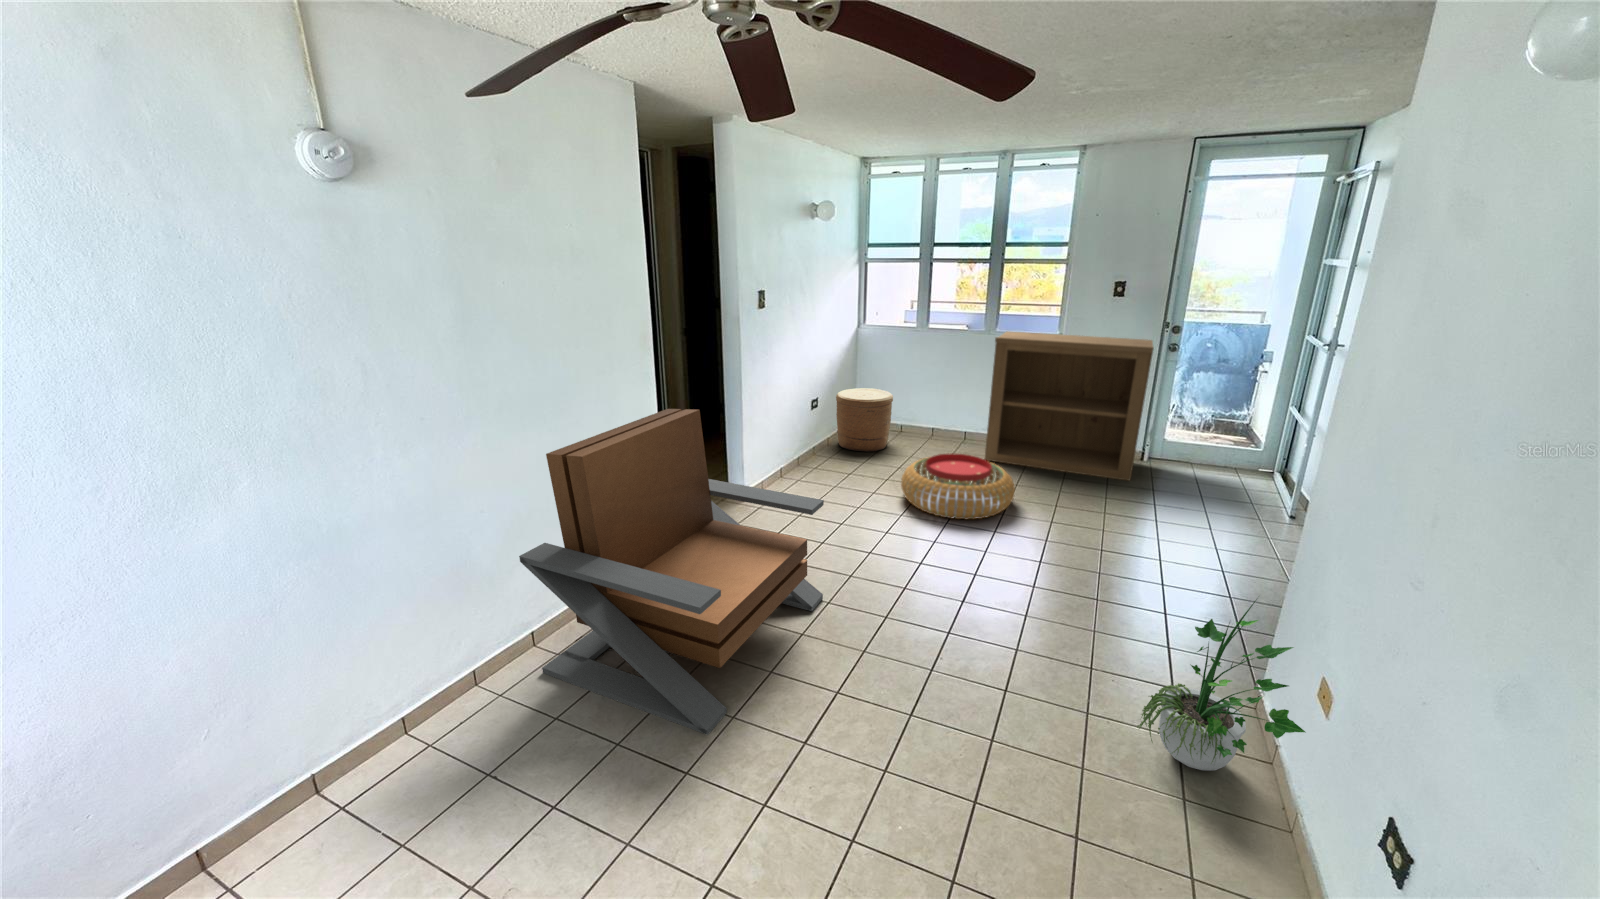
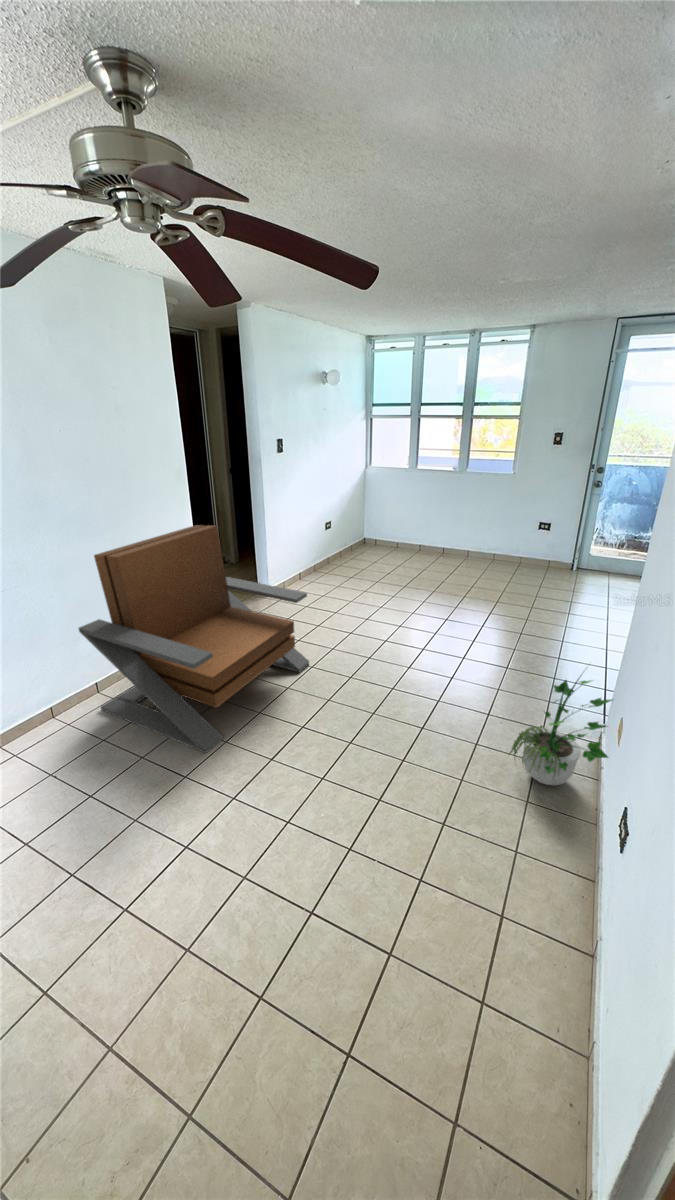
bookshelf: present [984,332,1154,481] -> none [453,472,582,585]
woven basket: present [836,388,893,452] -> none [346,514,388,562]
pouf: present [901,453,1015,519] -> none [384,563,467,611]

